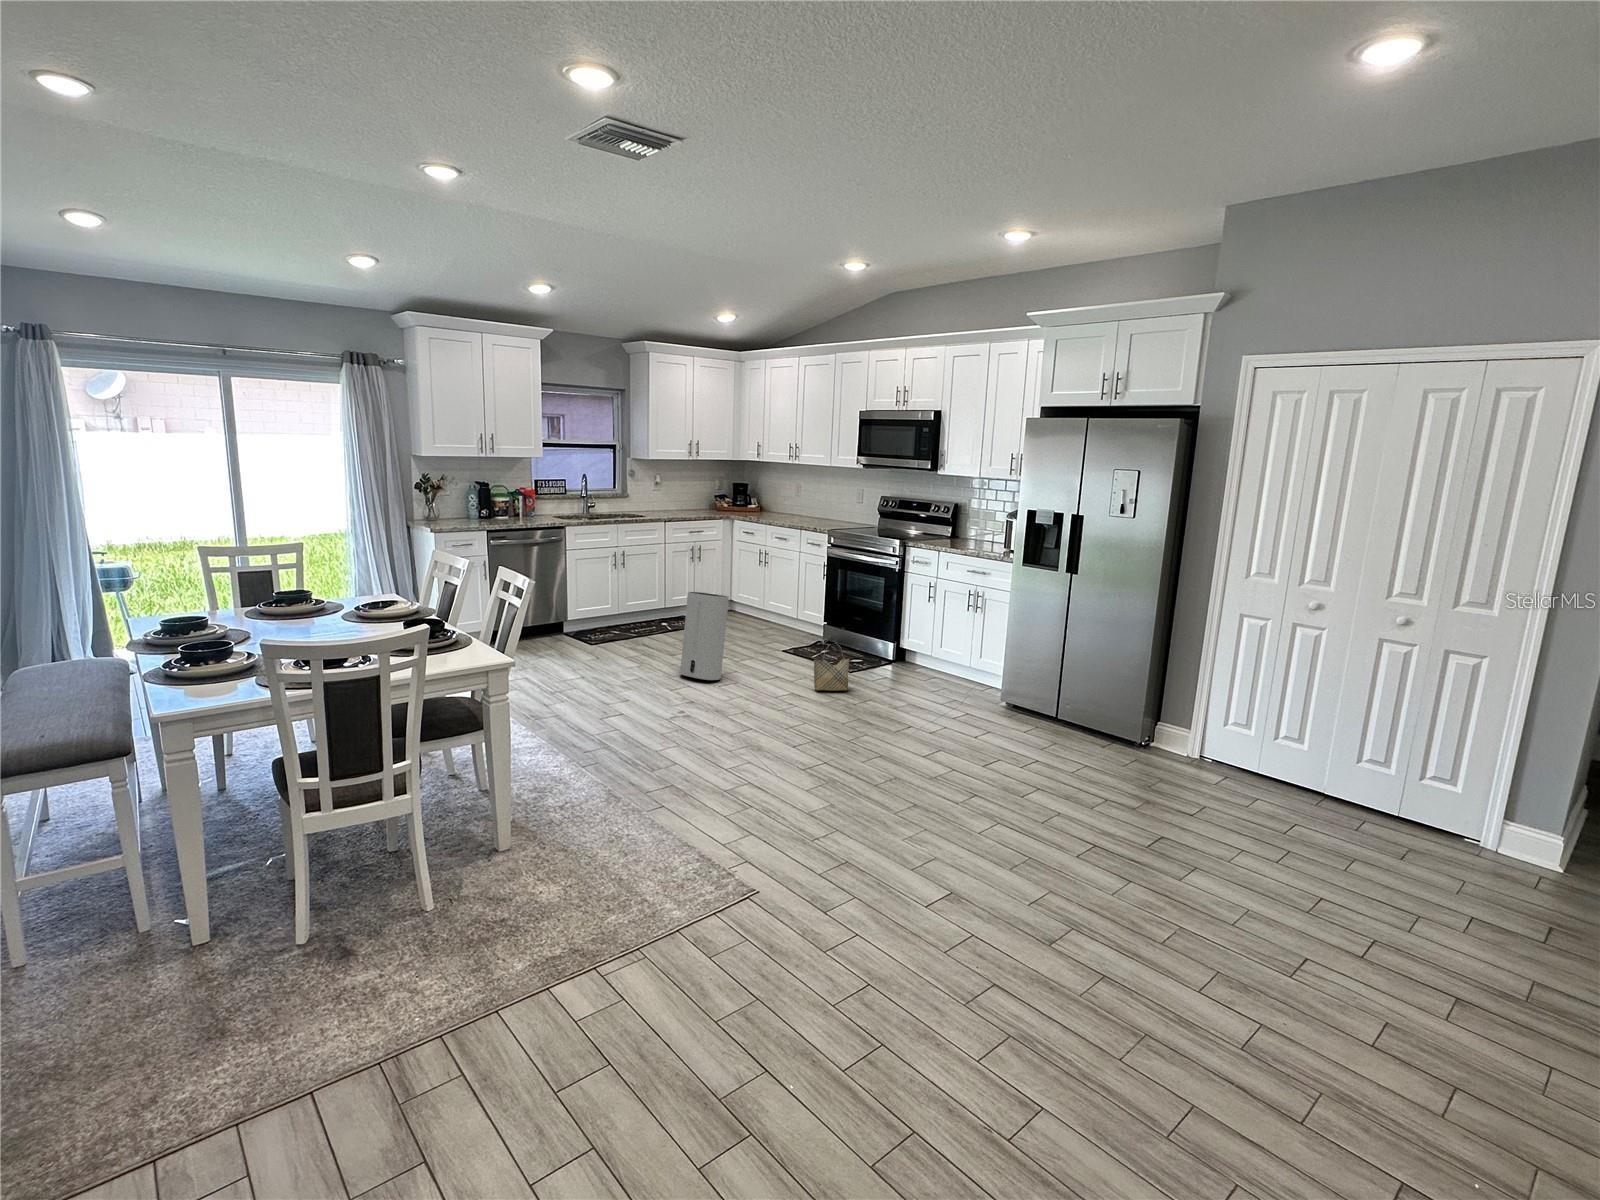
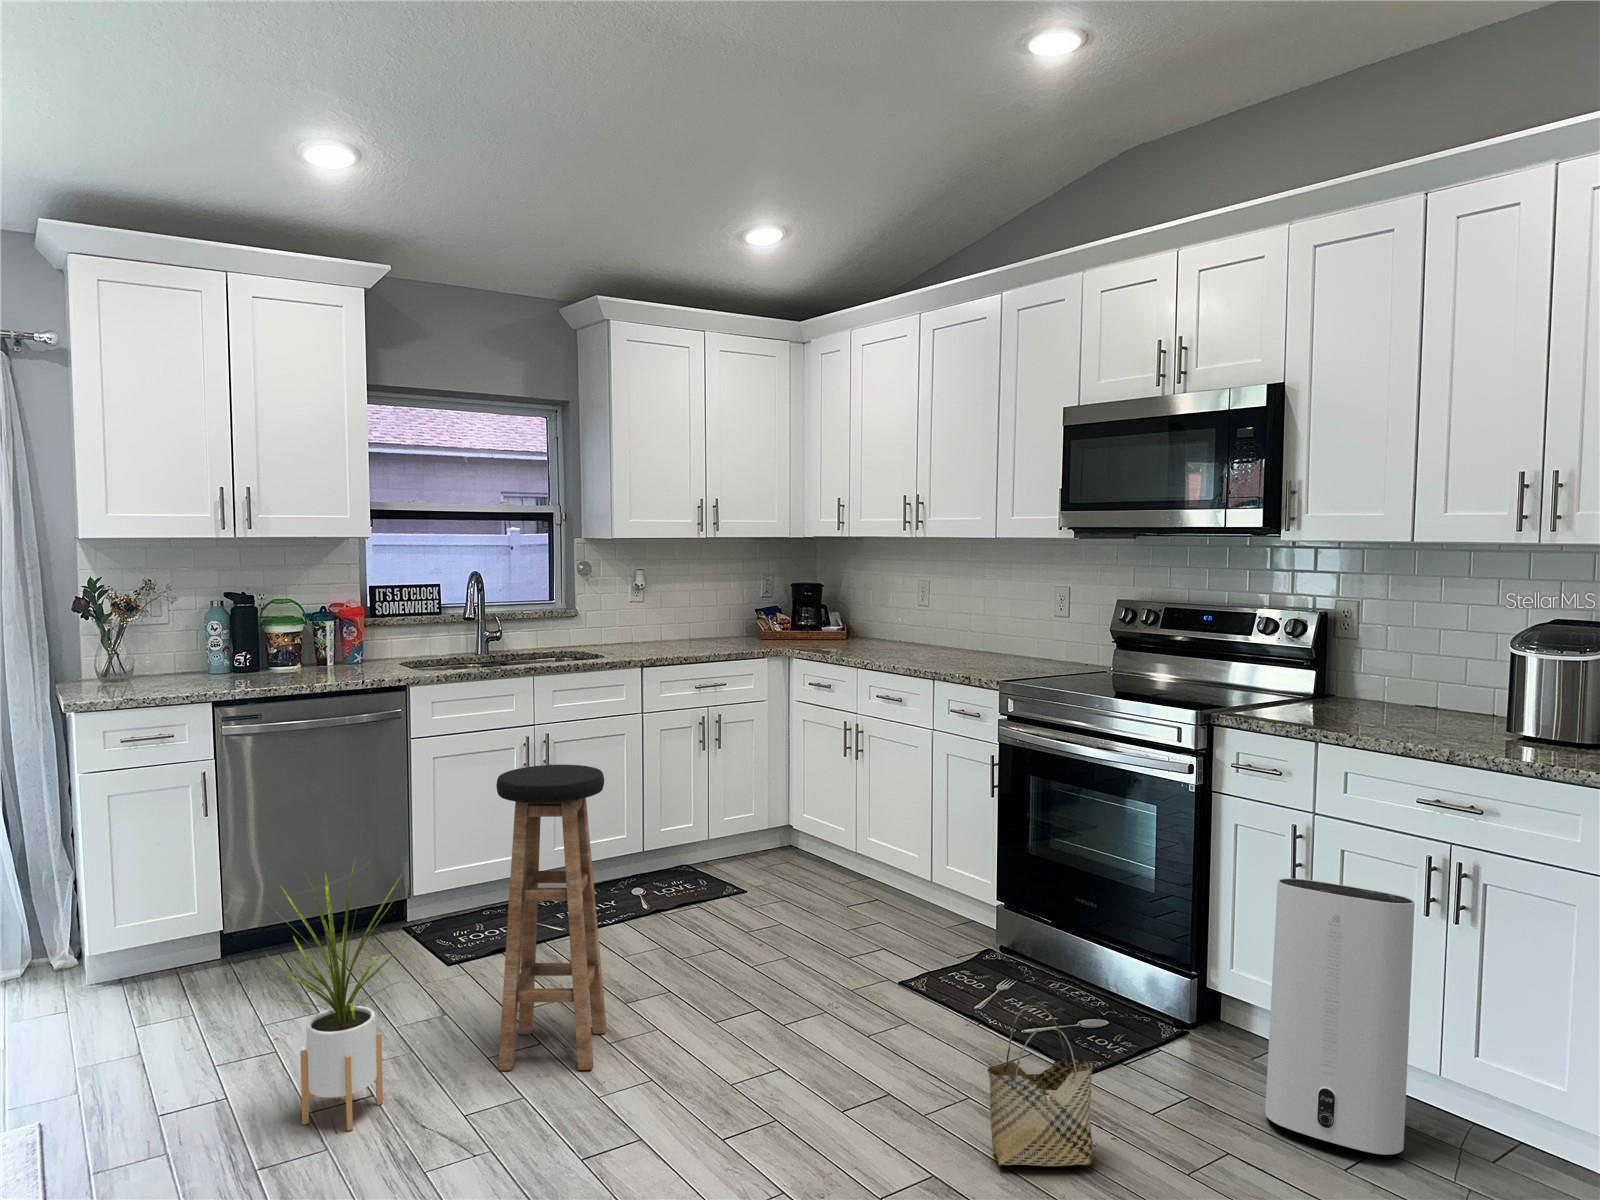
bar stool: none [627,557,669,671] -> present [496,765,607,1070]
house plant: none [549,587,603,684] -> present [267,860,412,1130]
air purifier: present [680,592,729,680] -> present [1265,878,1415,1155]

